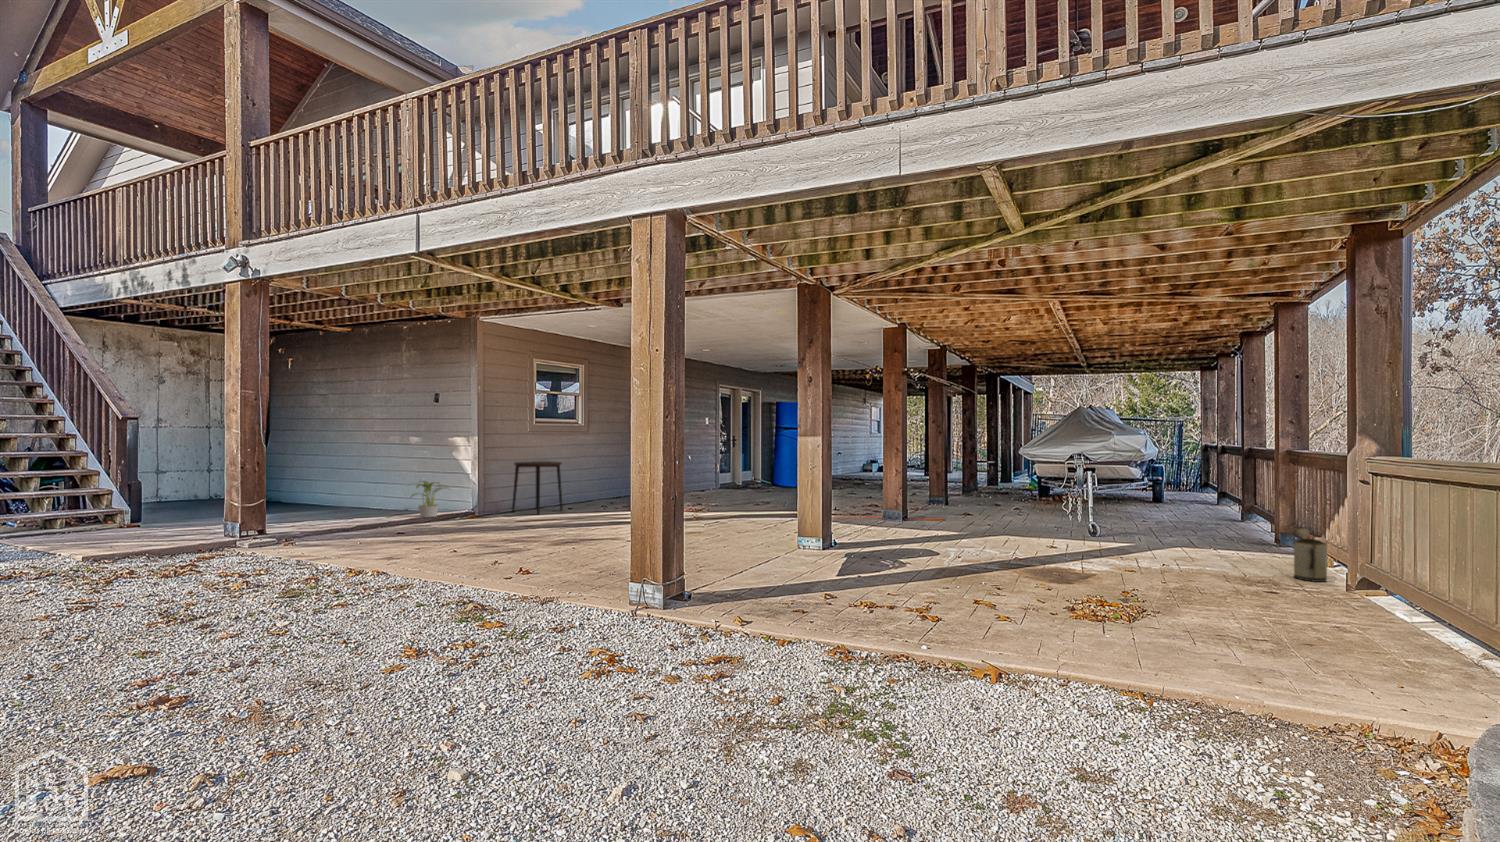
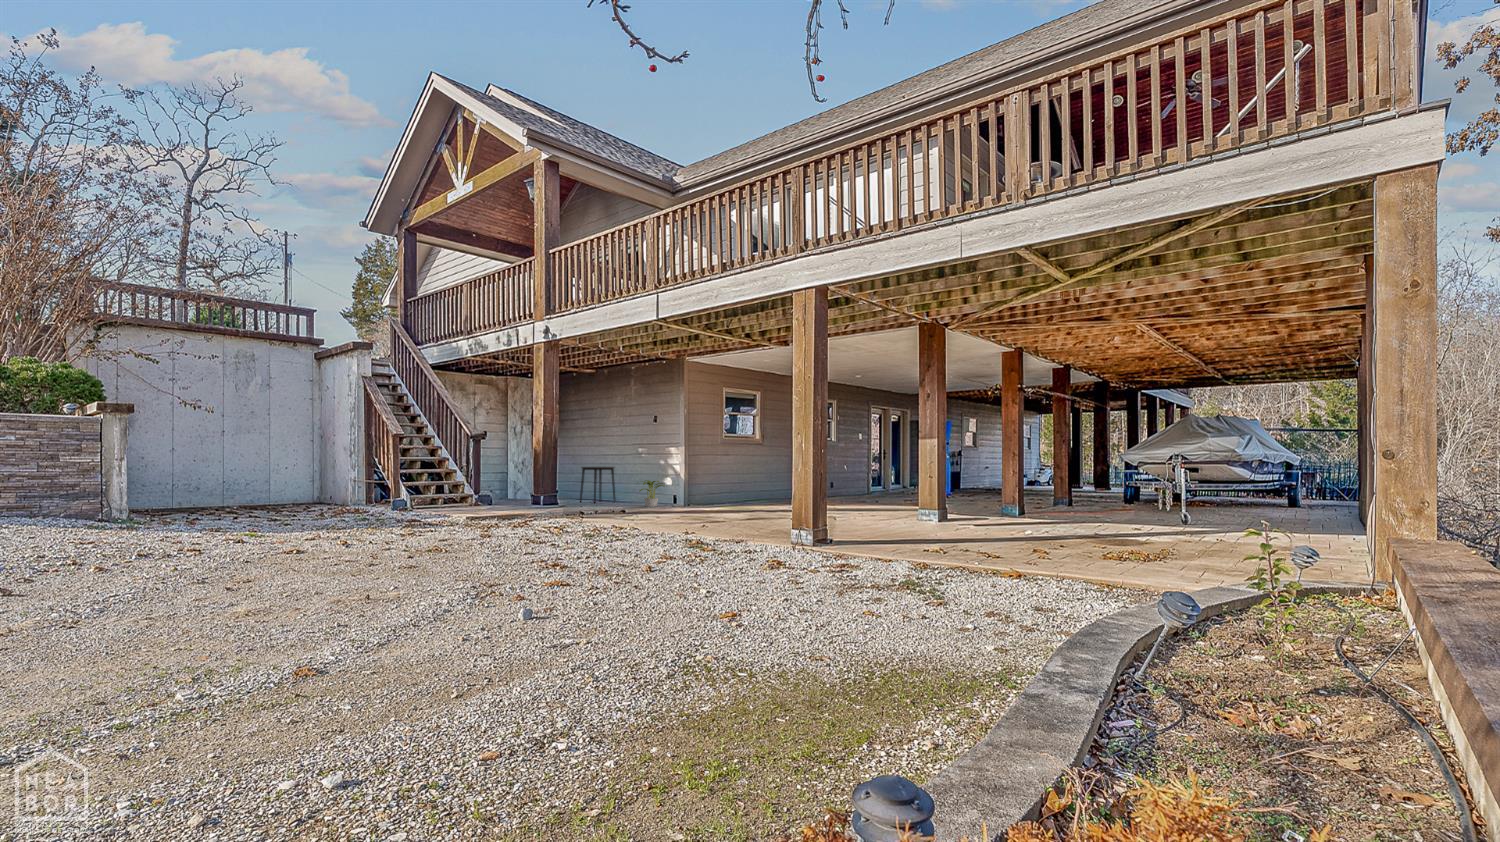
side table: present [512,461,563,514] -> present [580,467,615,503]
watering can: present [1293,528,1327,582] -> none [1338,504,1369,548]

